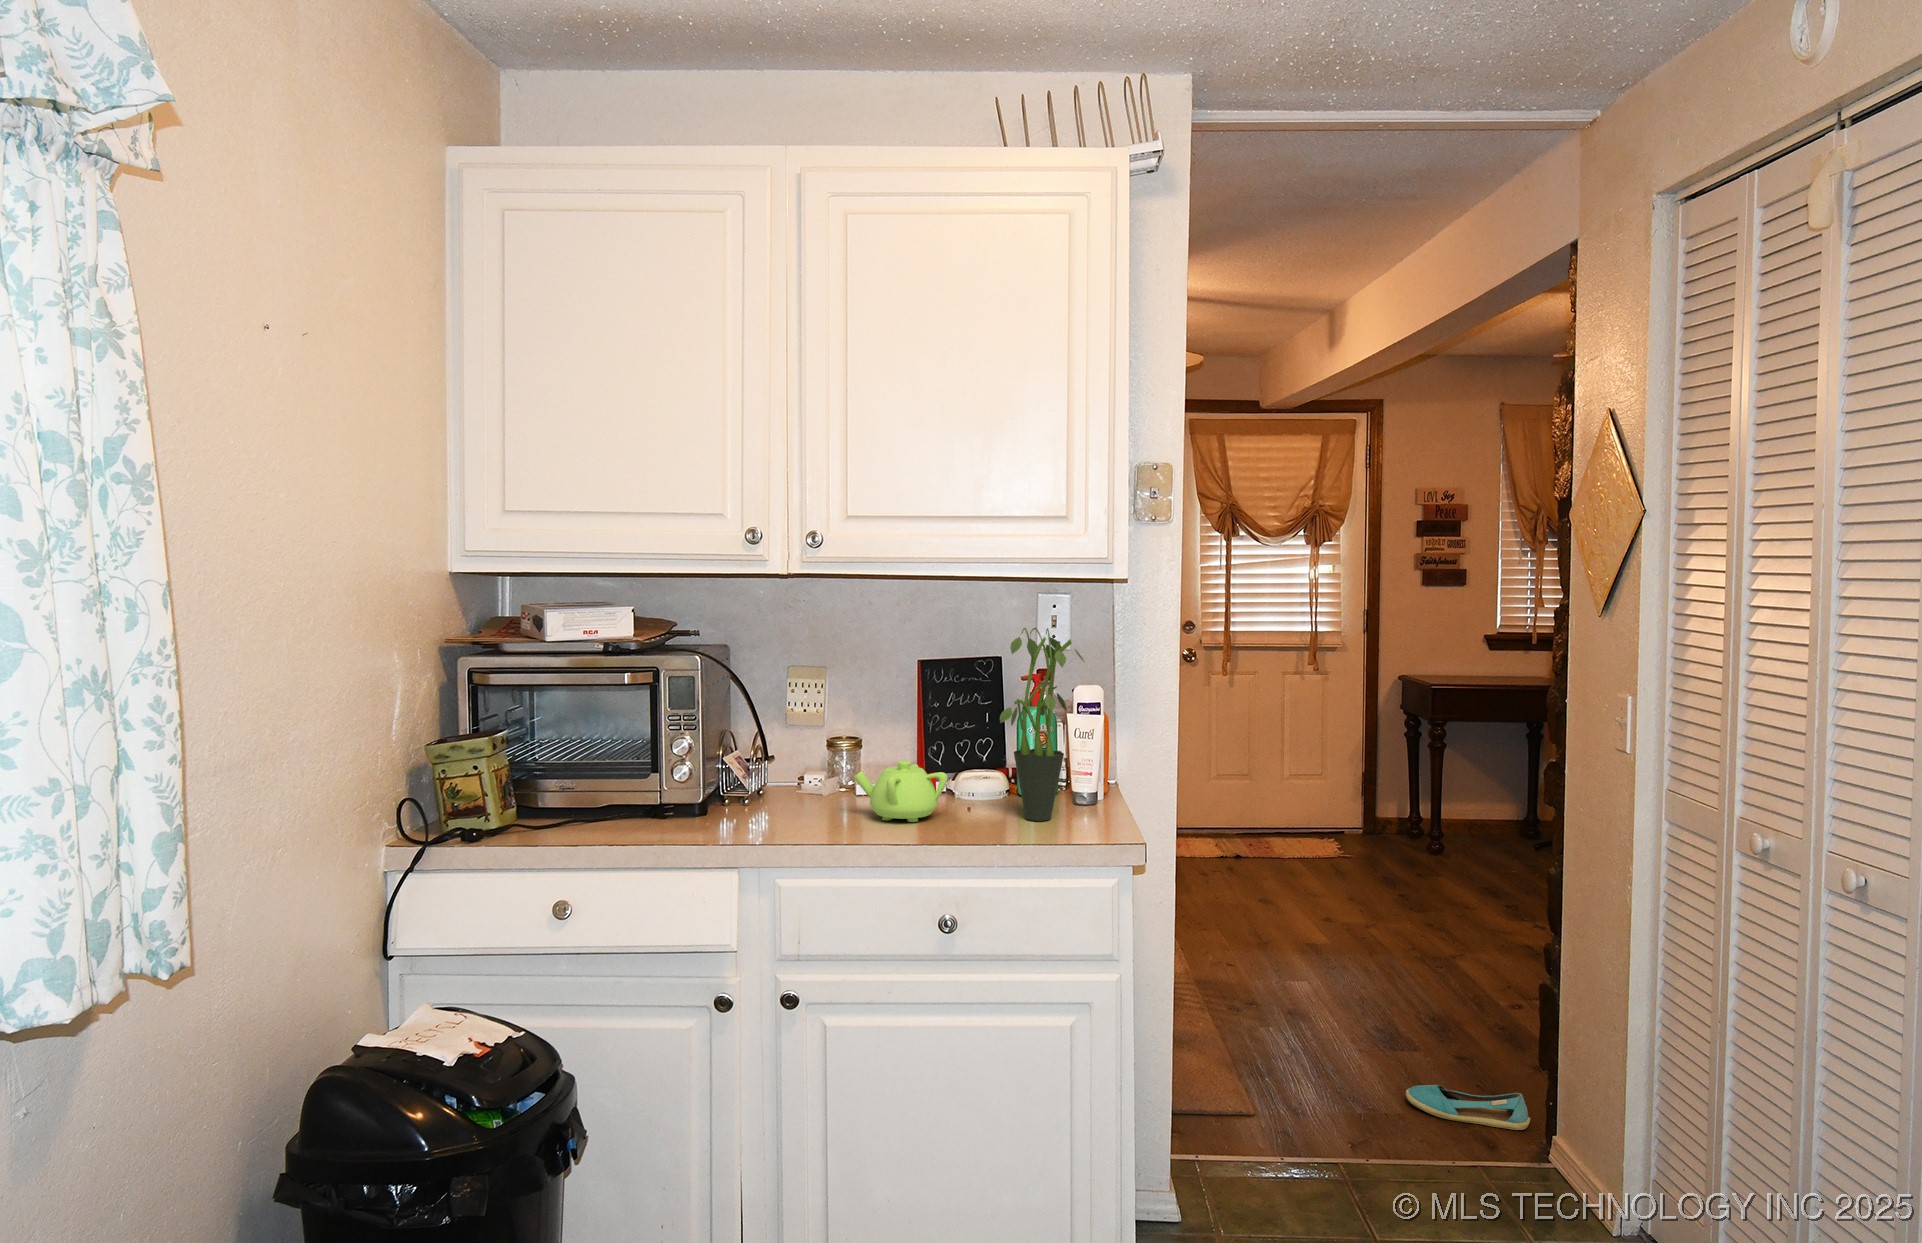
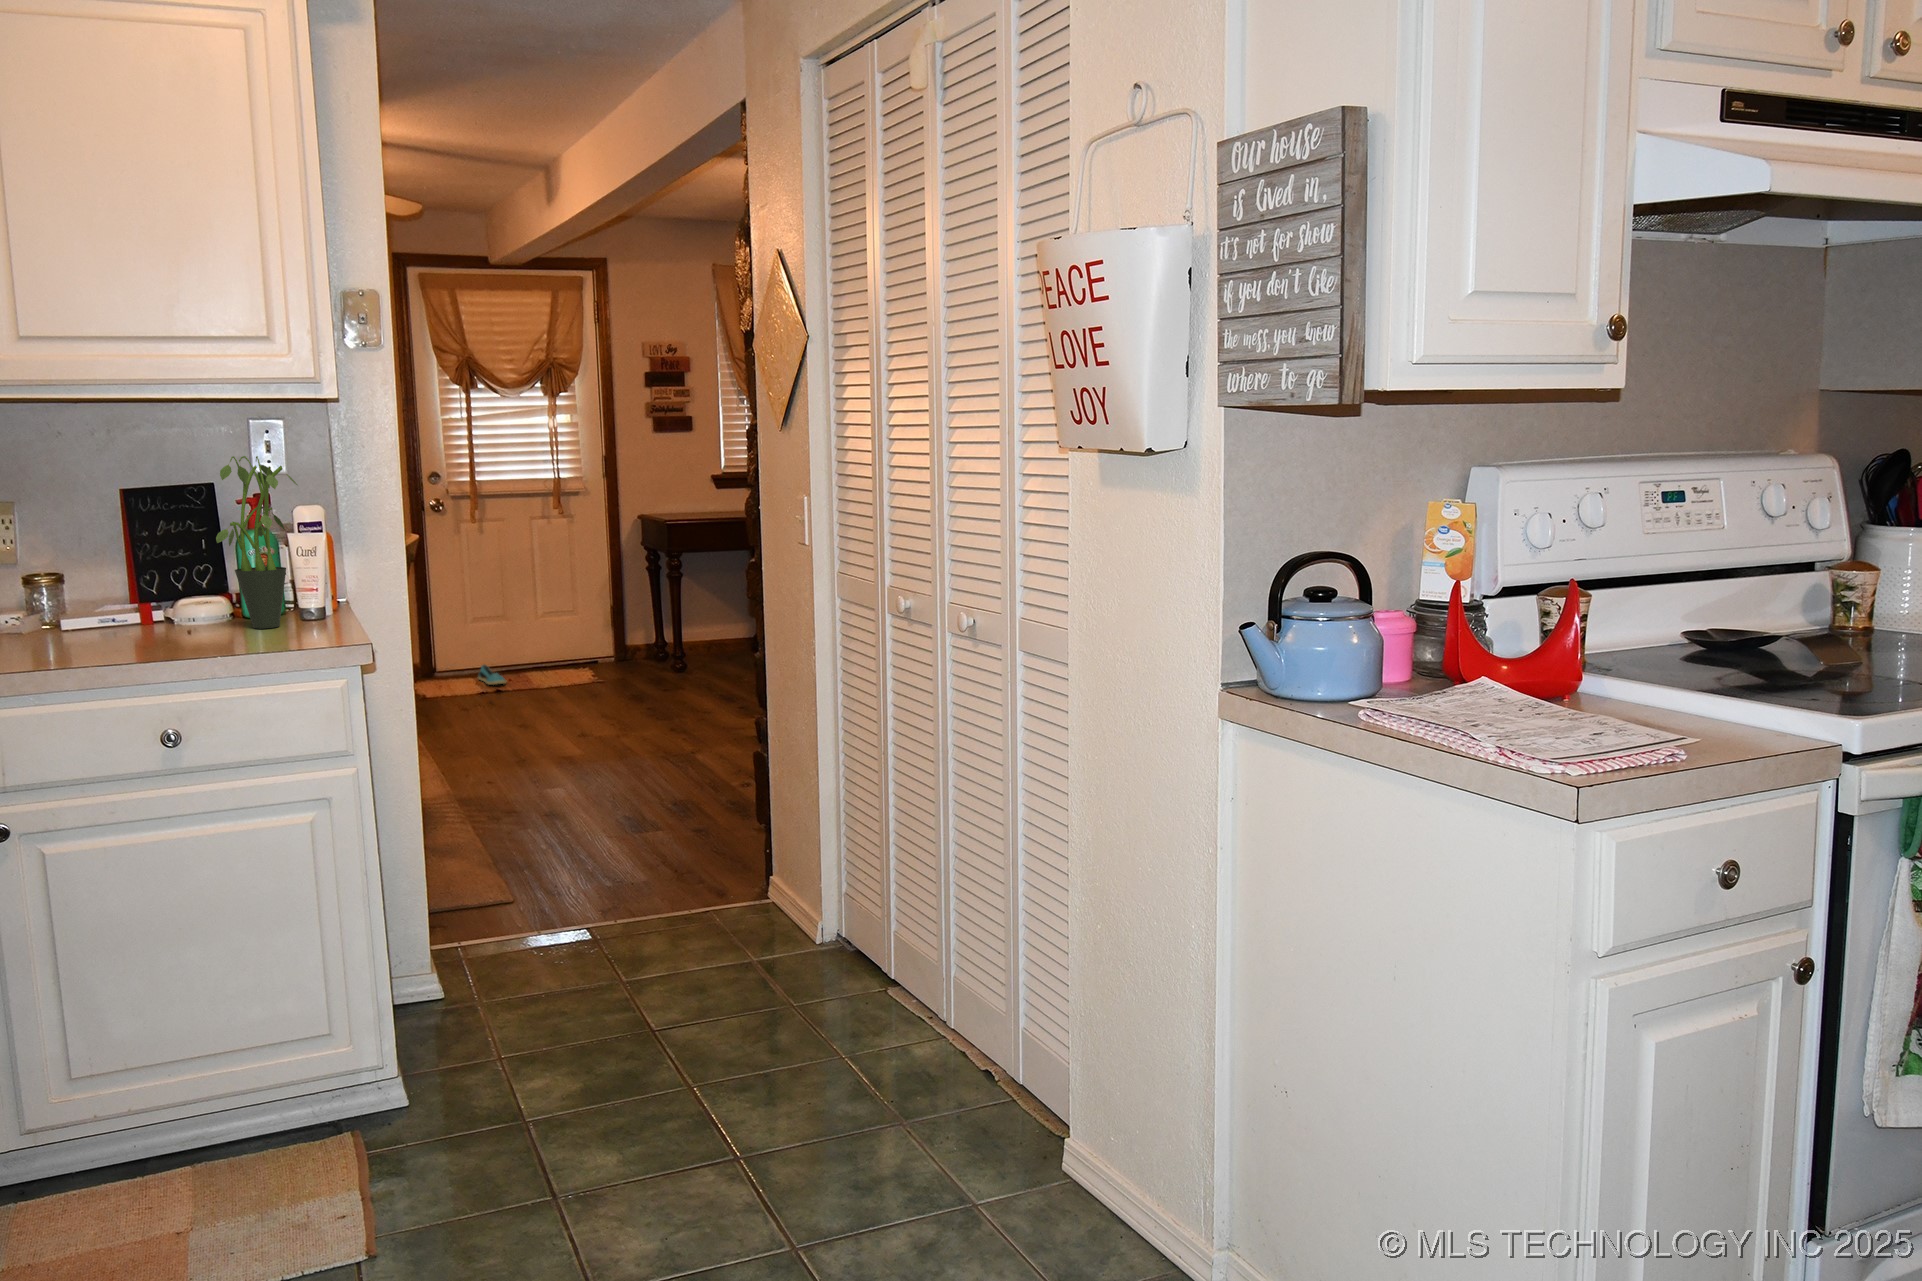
teapot: present [853,761,948,822] -> none [58,586,166,642]
shoe: present [1406,1085,1530,1130] -> present [478,665,506,685]

